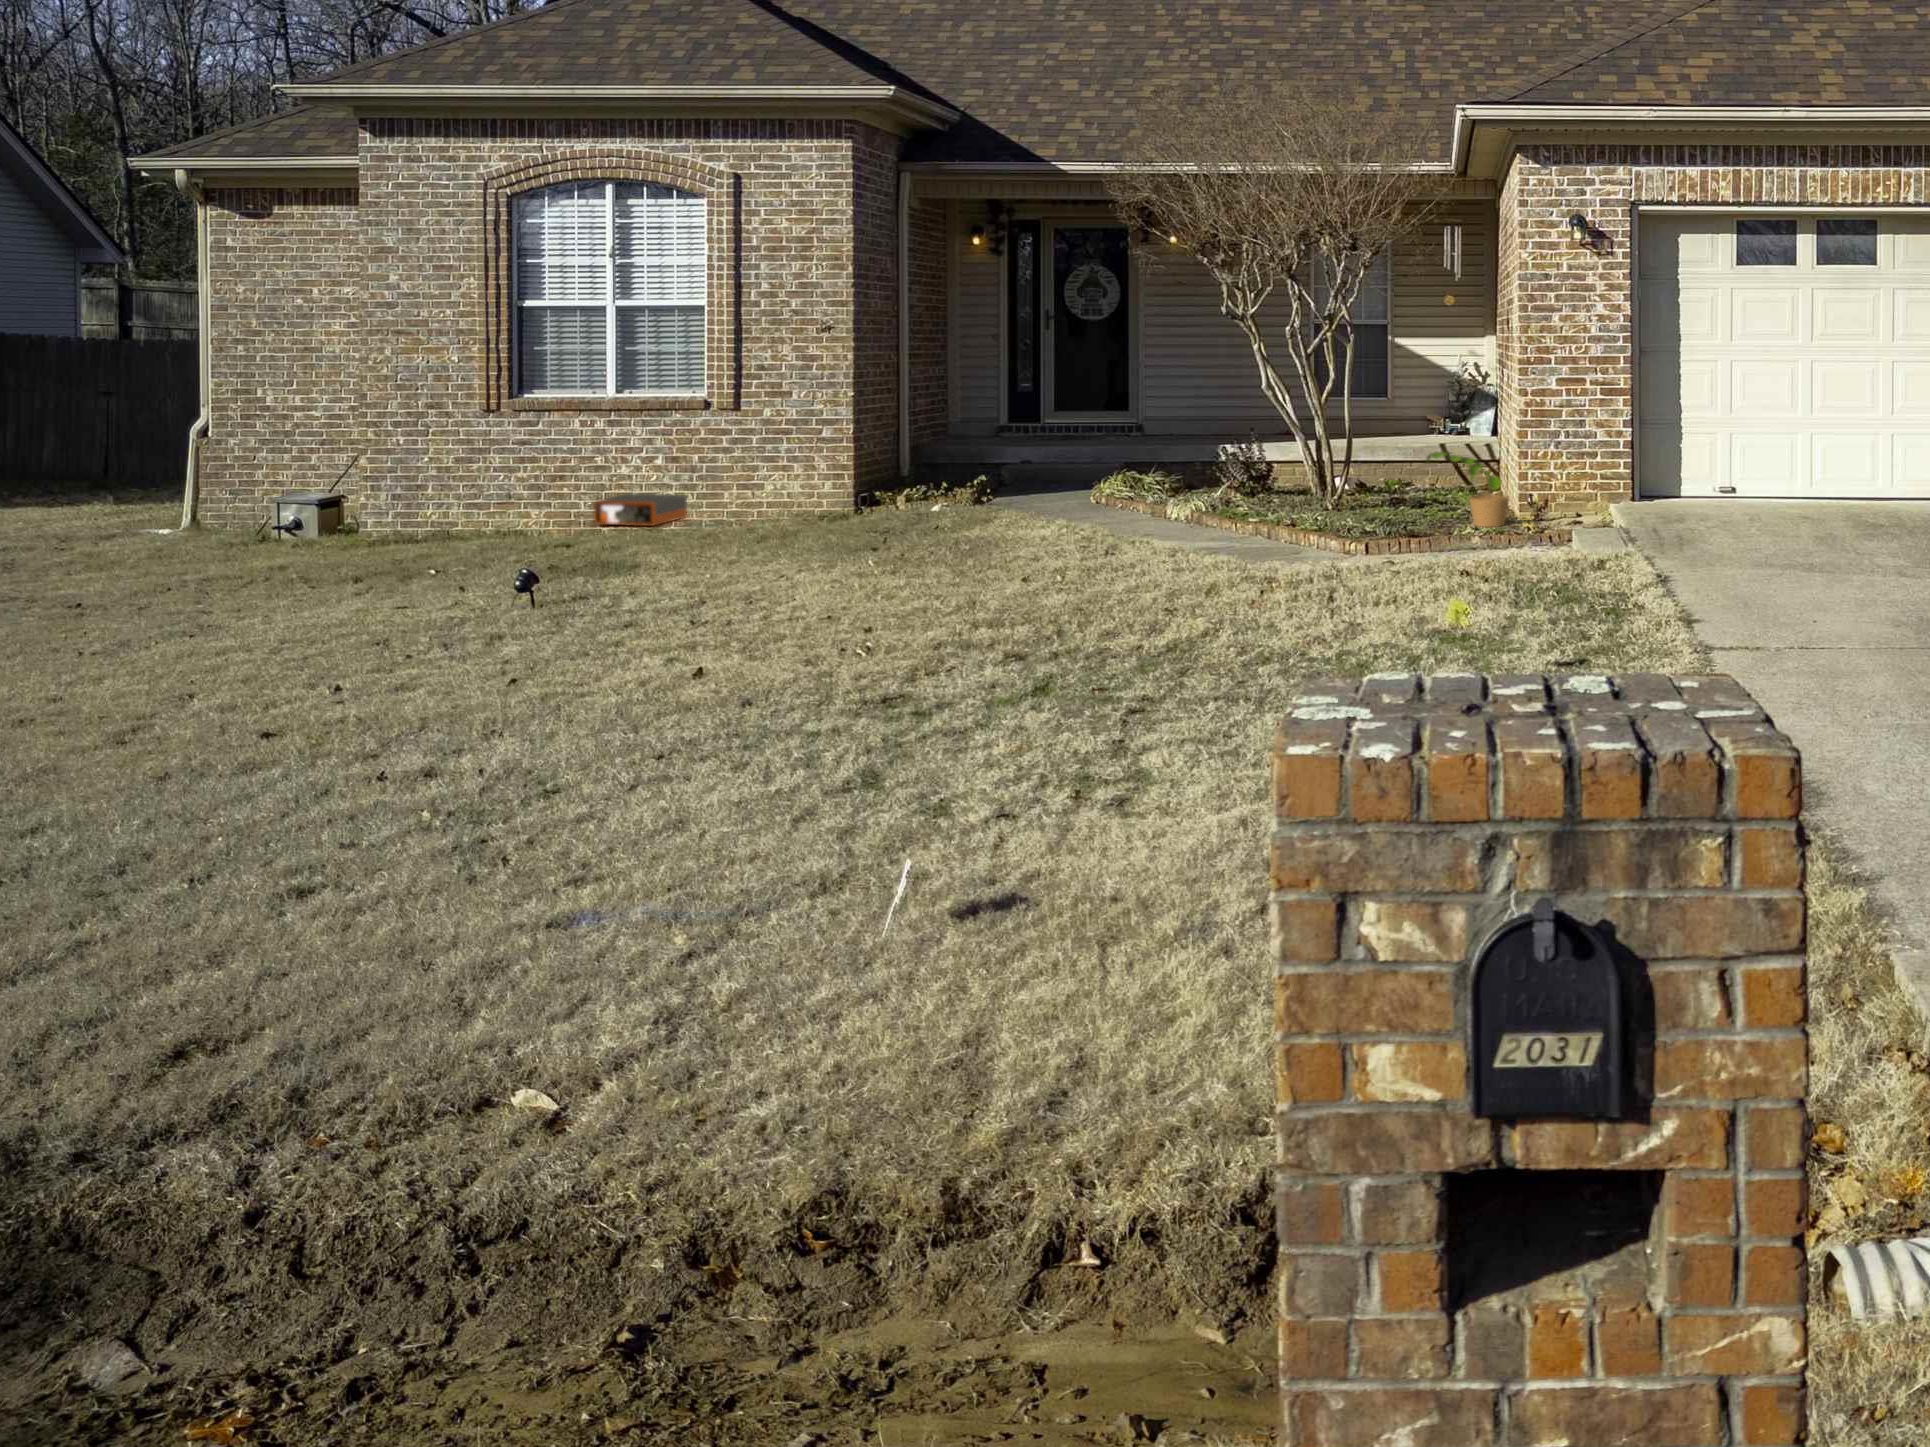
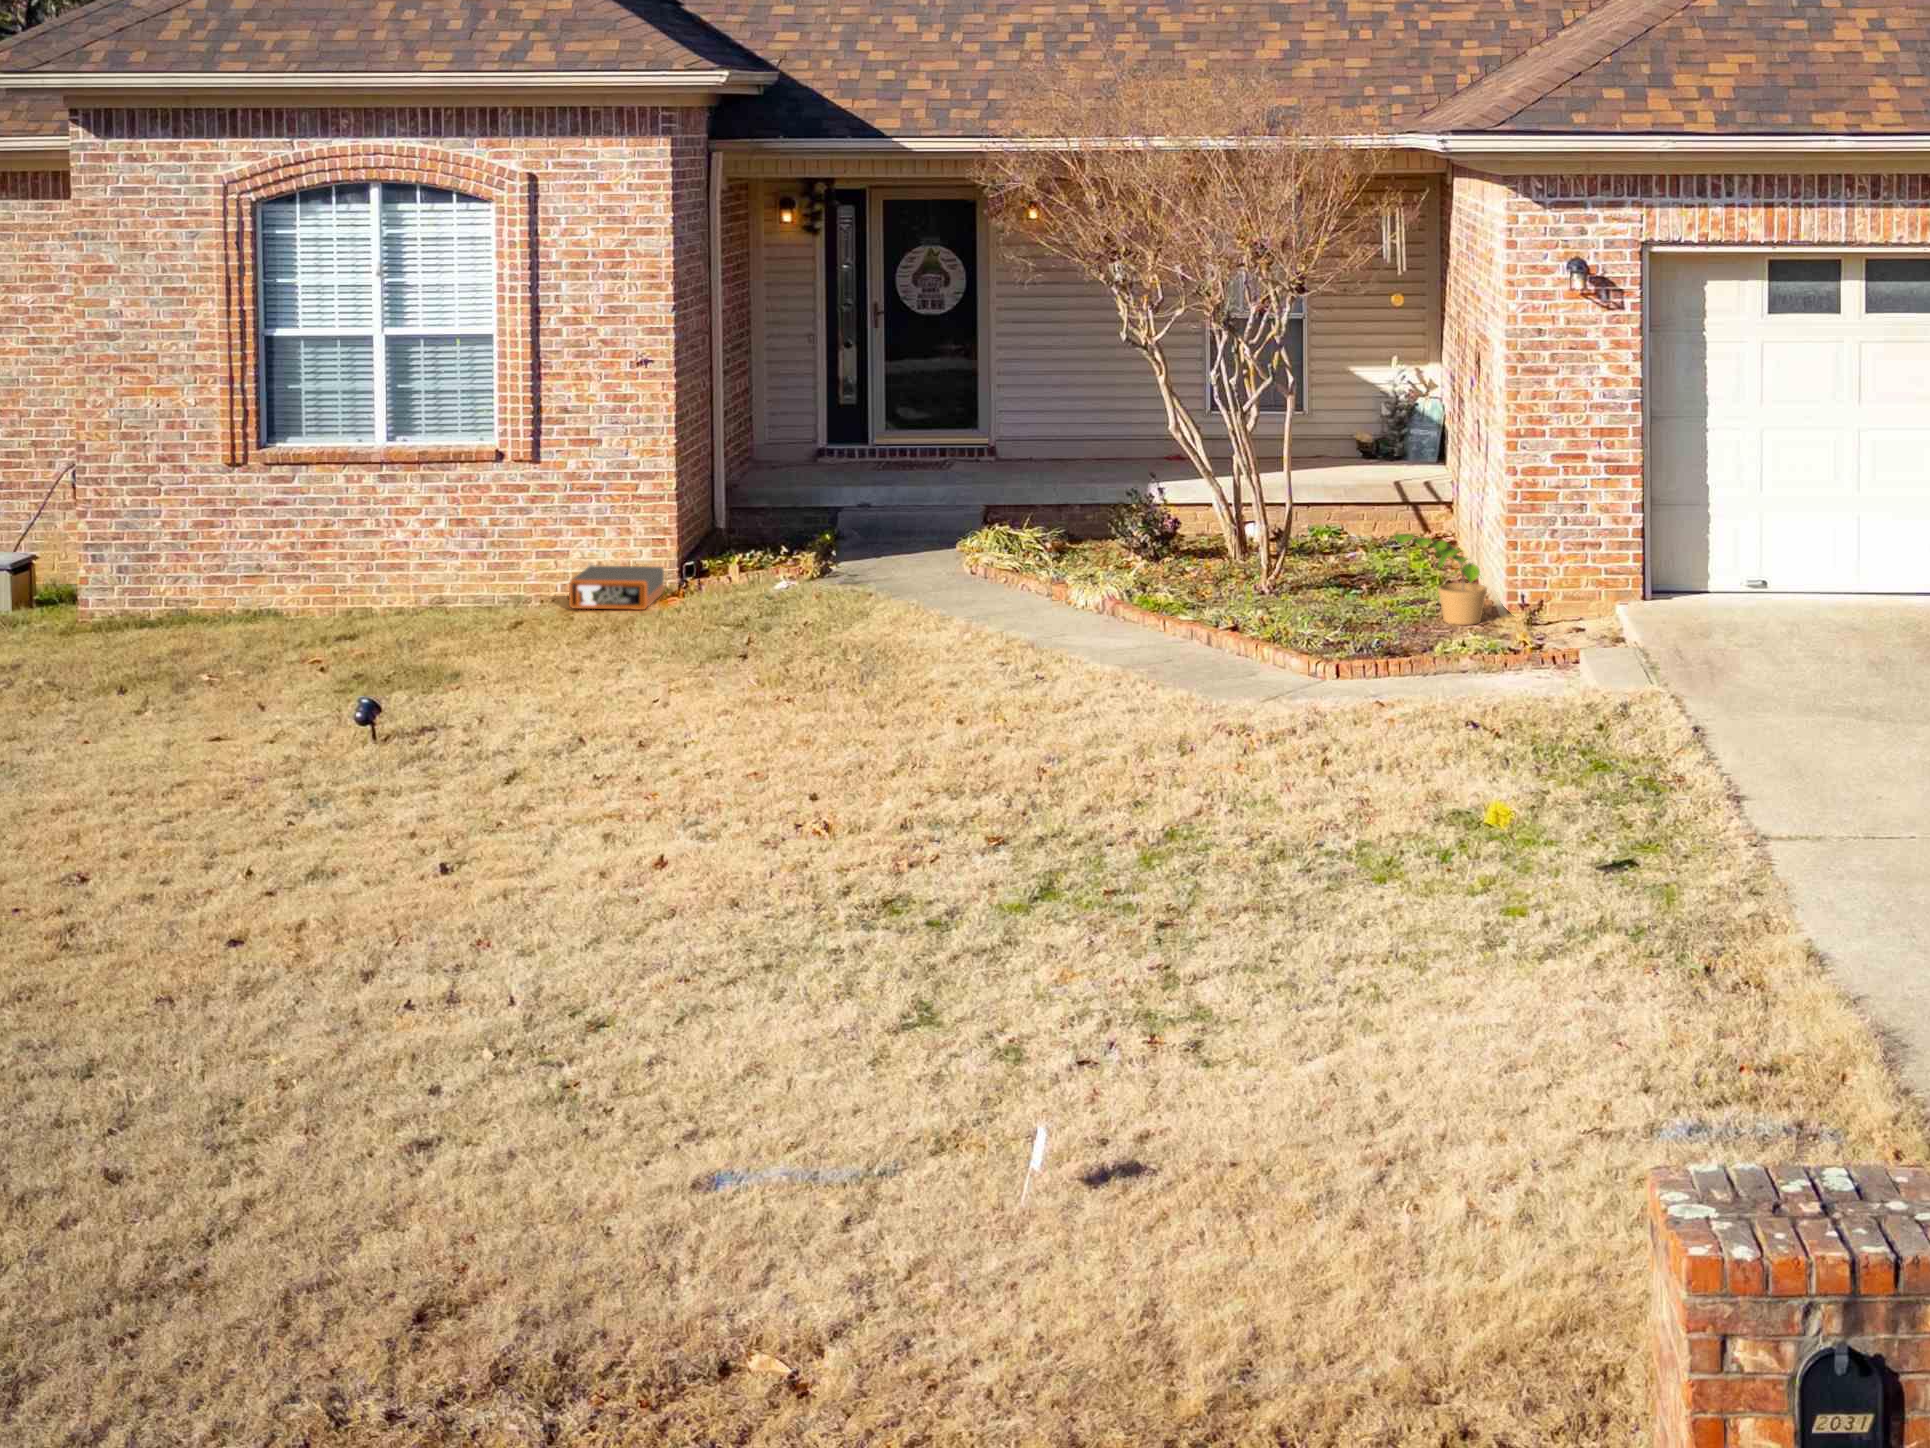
storage box: present [593,493,687,526] -> present [569,565,664,610]

